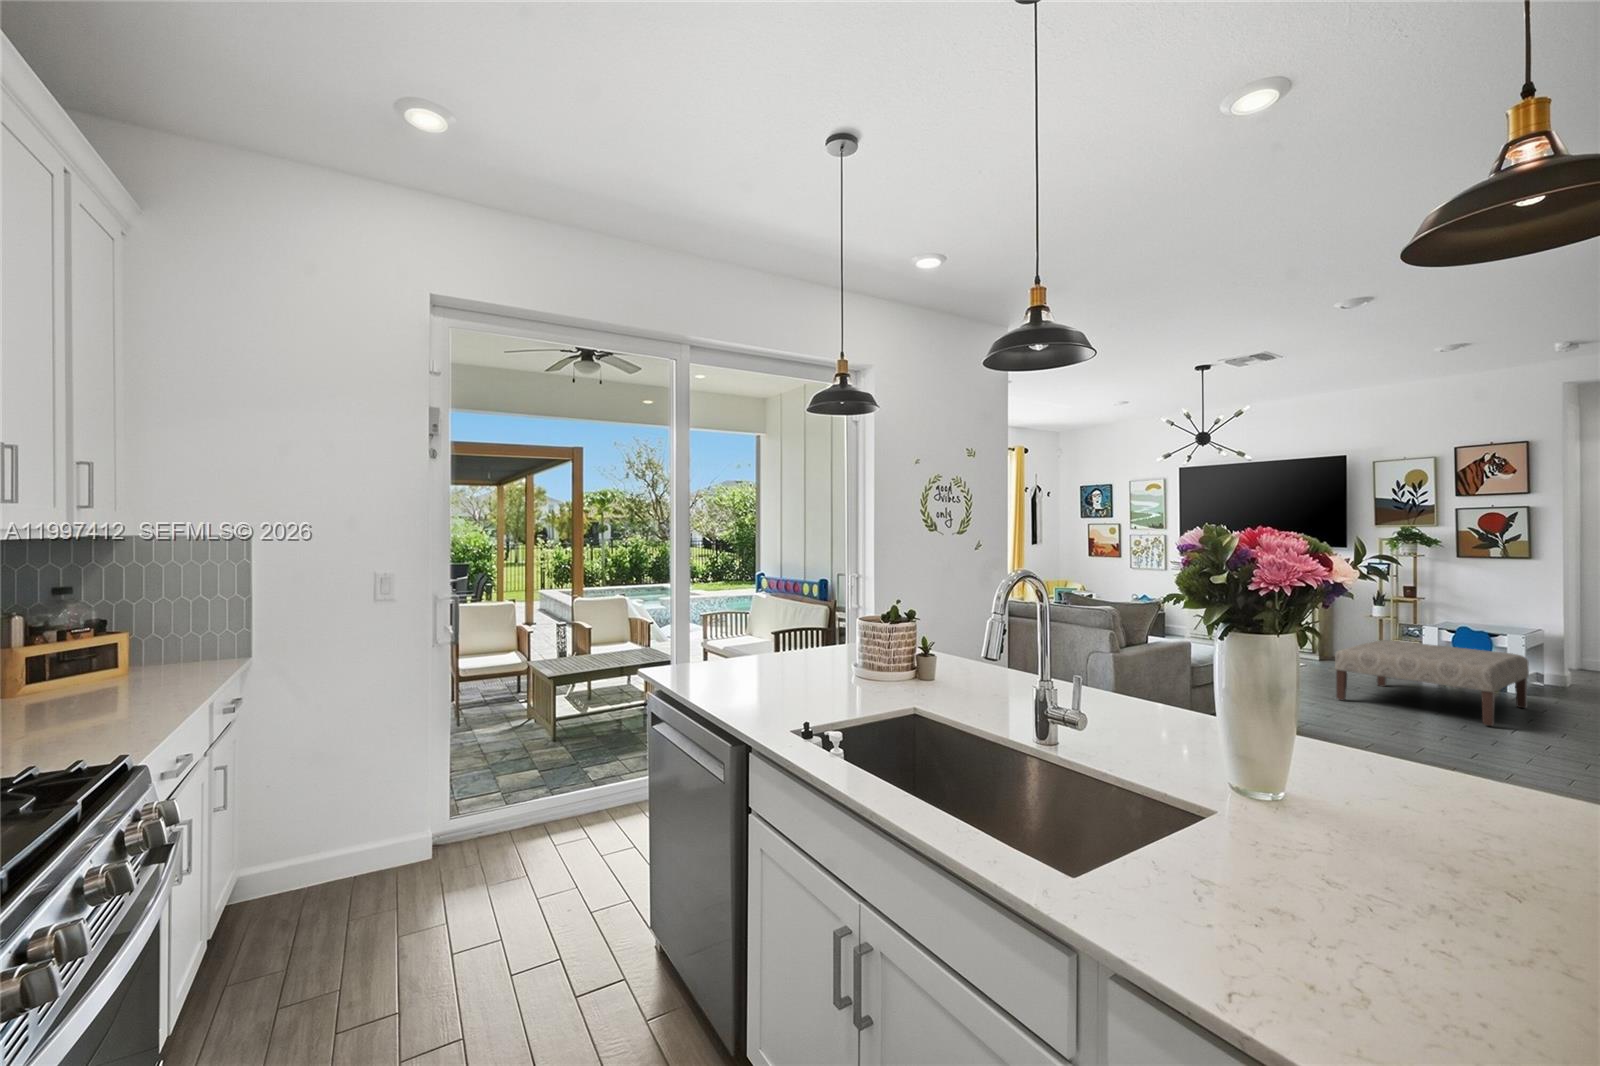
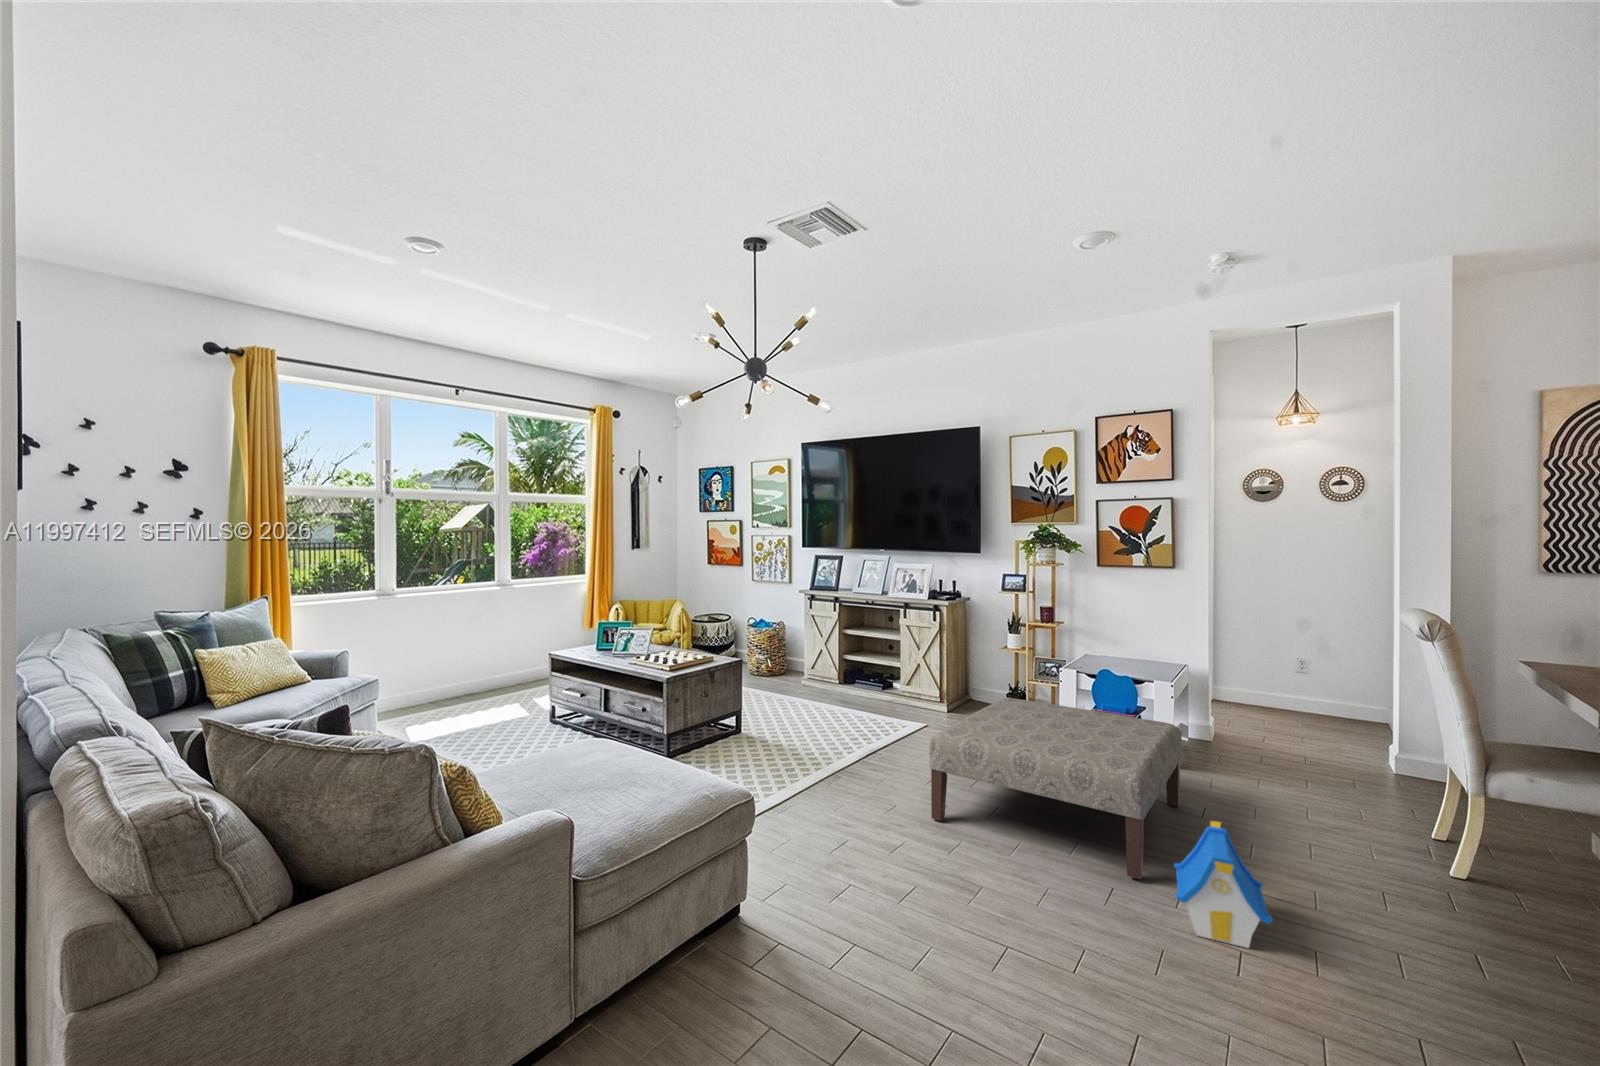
toy house: none [1515,693,1579,748] -> present [1174,821,1272,948]

